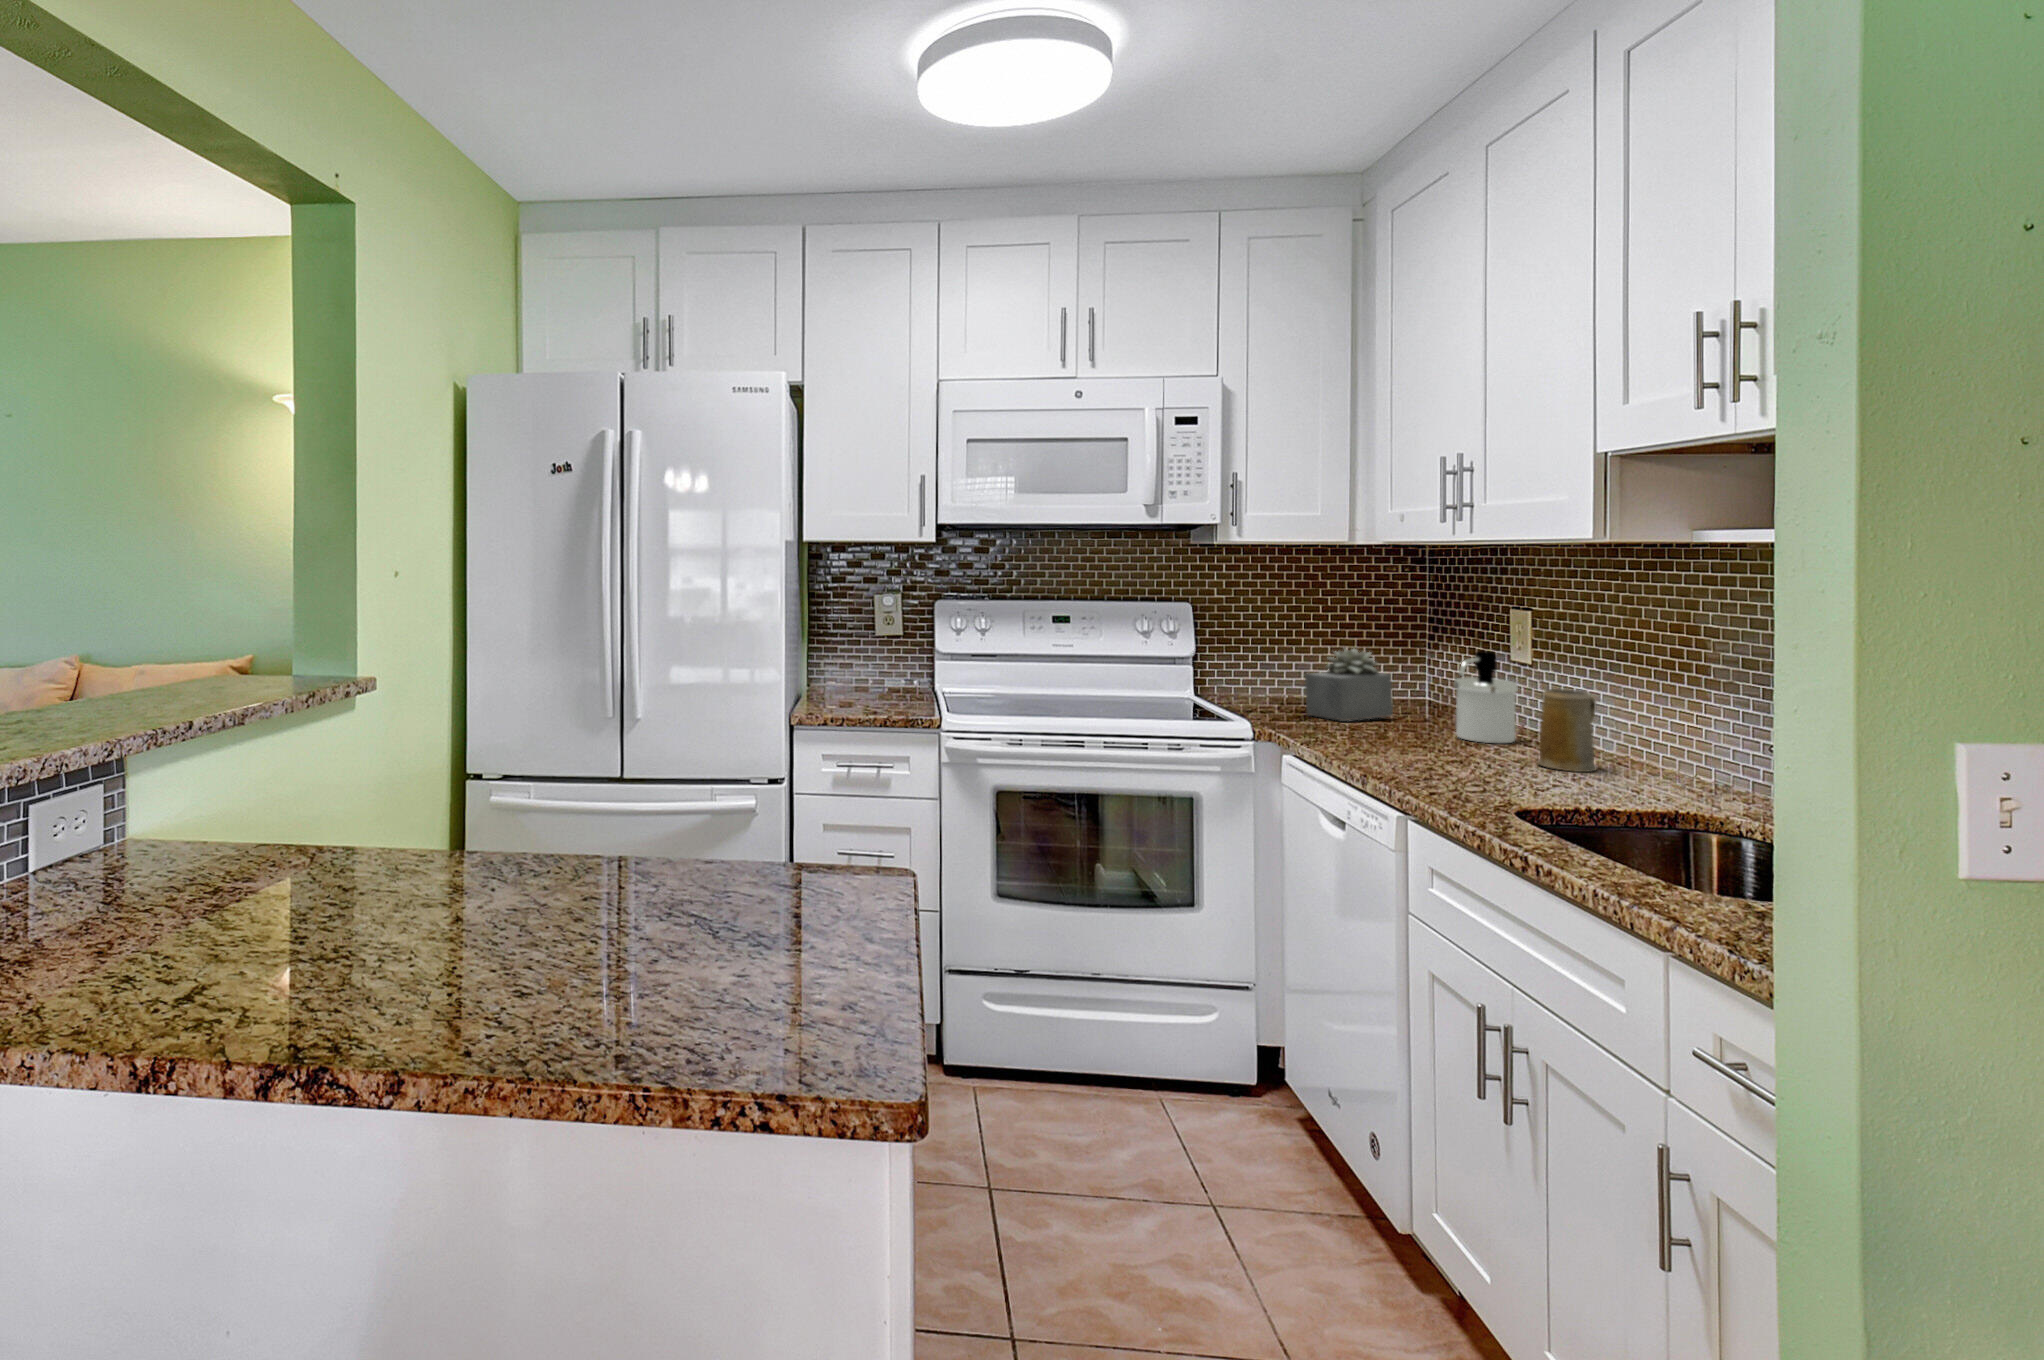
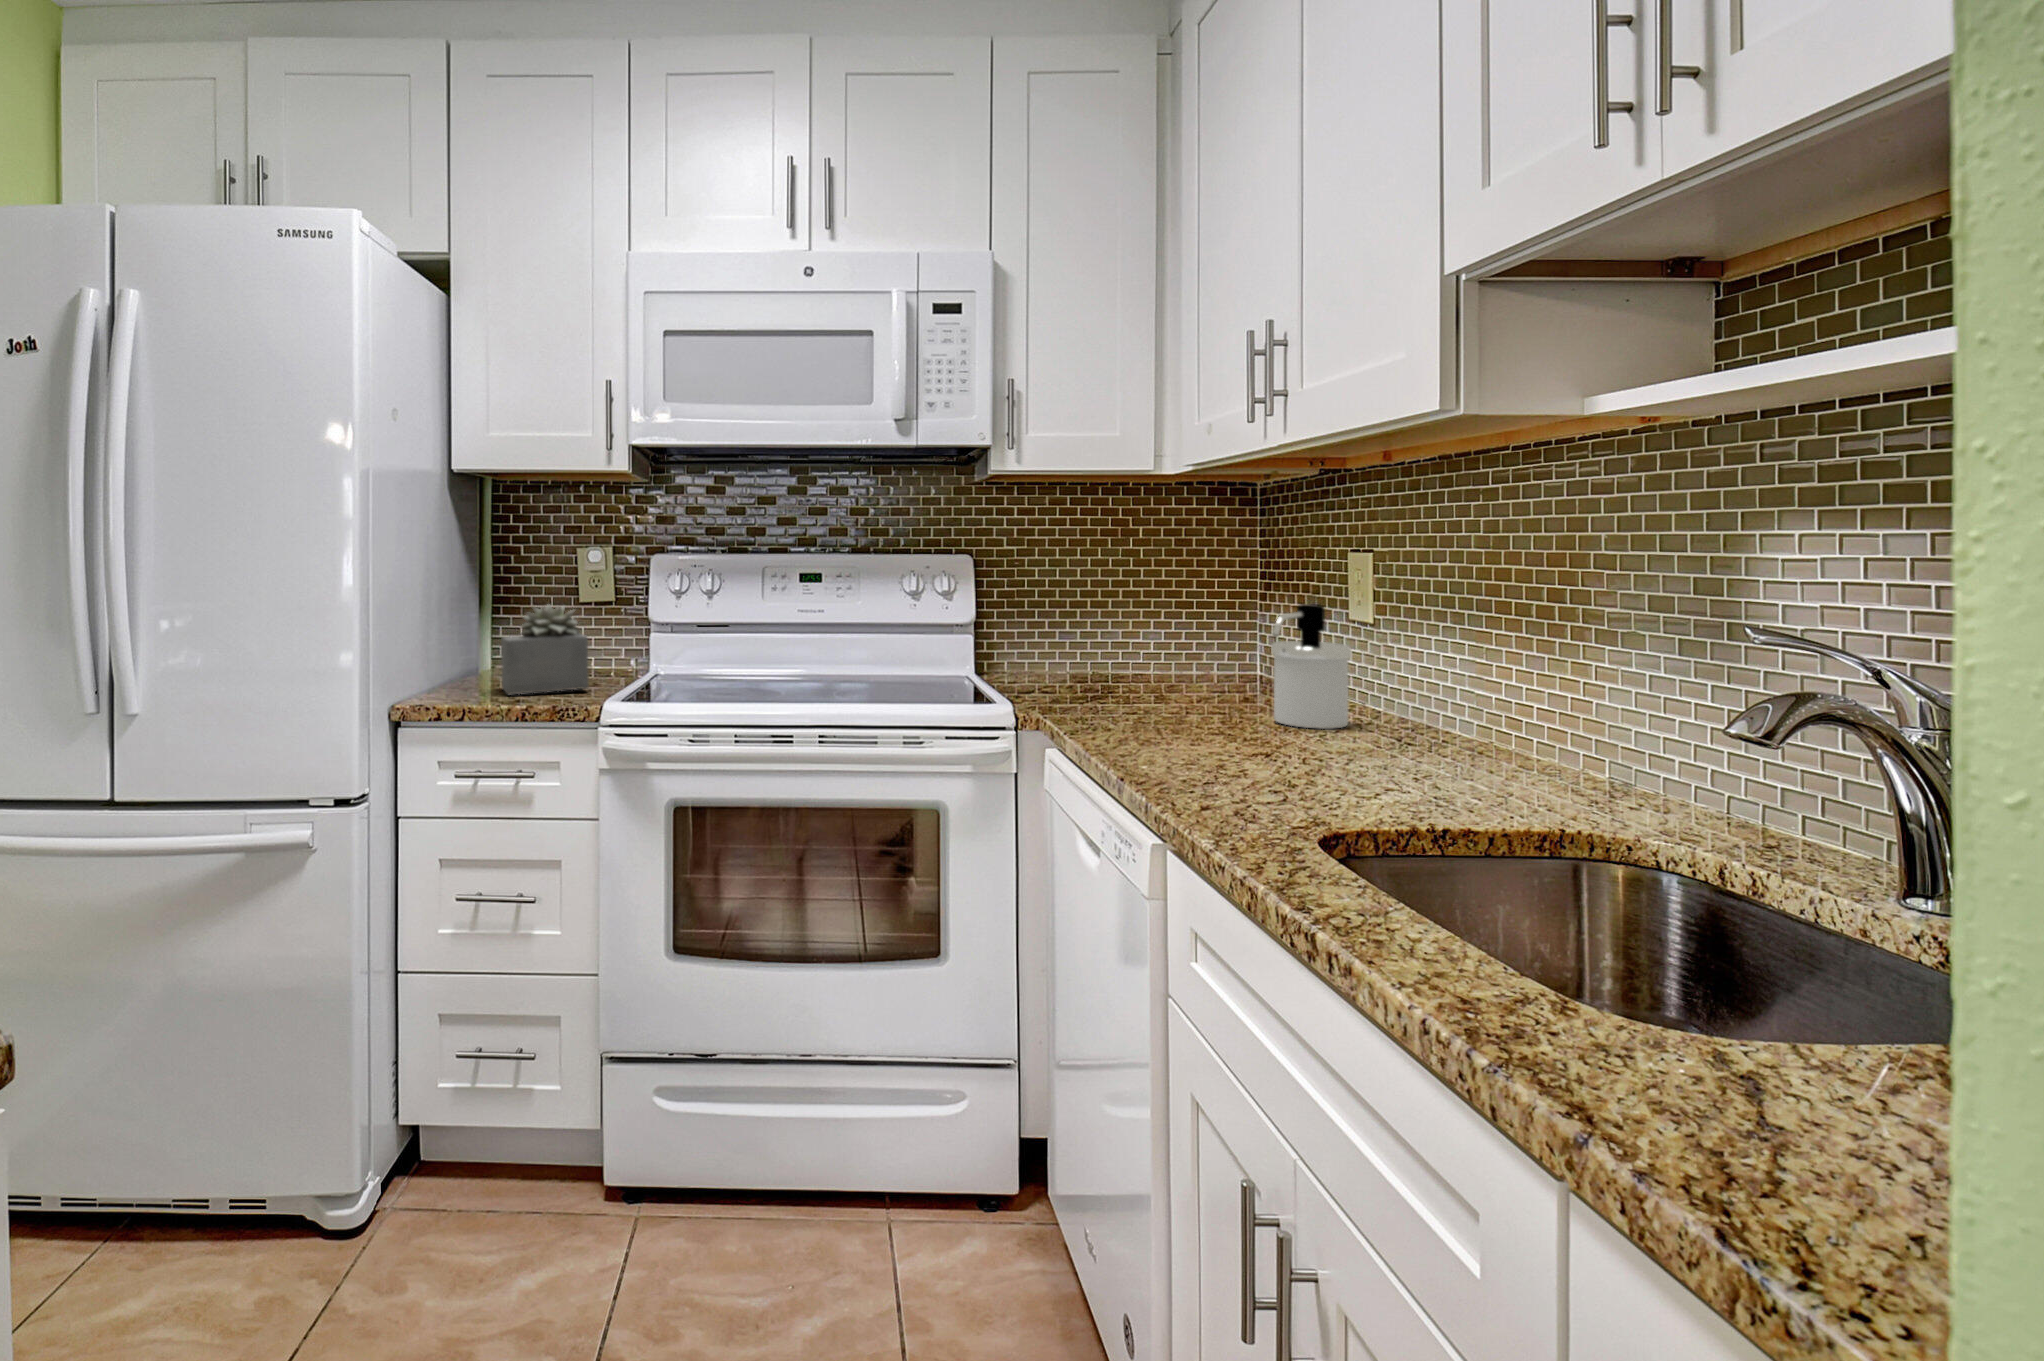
succulent plant: present [1305,649,1393,721] -> present [501,604,589,694]
mug: present [1538,689,1597,772] -> none [1369,649,1450,768]

